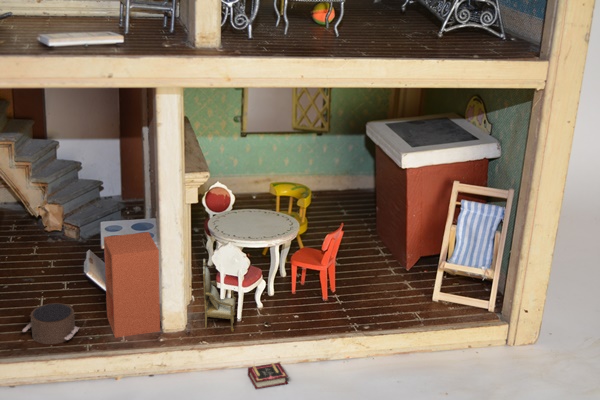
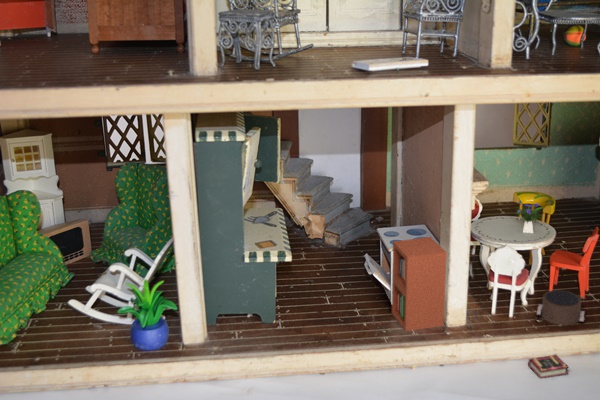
flower arrangement: none [251,192,285,229] -> present [516,201,544,233]
armchair: present [203,259,236,331] -> none [480,254,512,327]
pouf: present [23,303,79,344] -> present [537,290,584,325]

